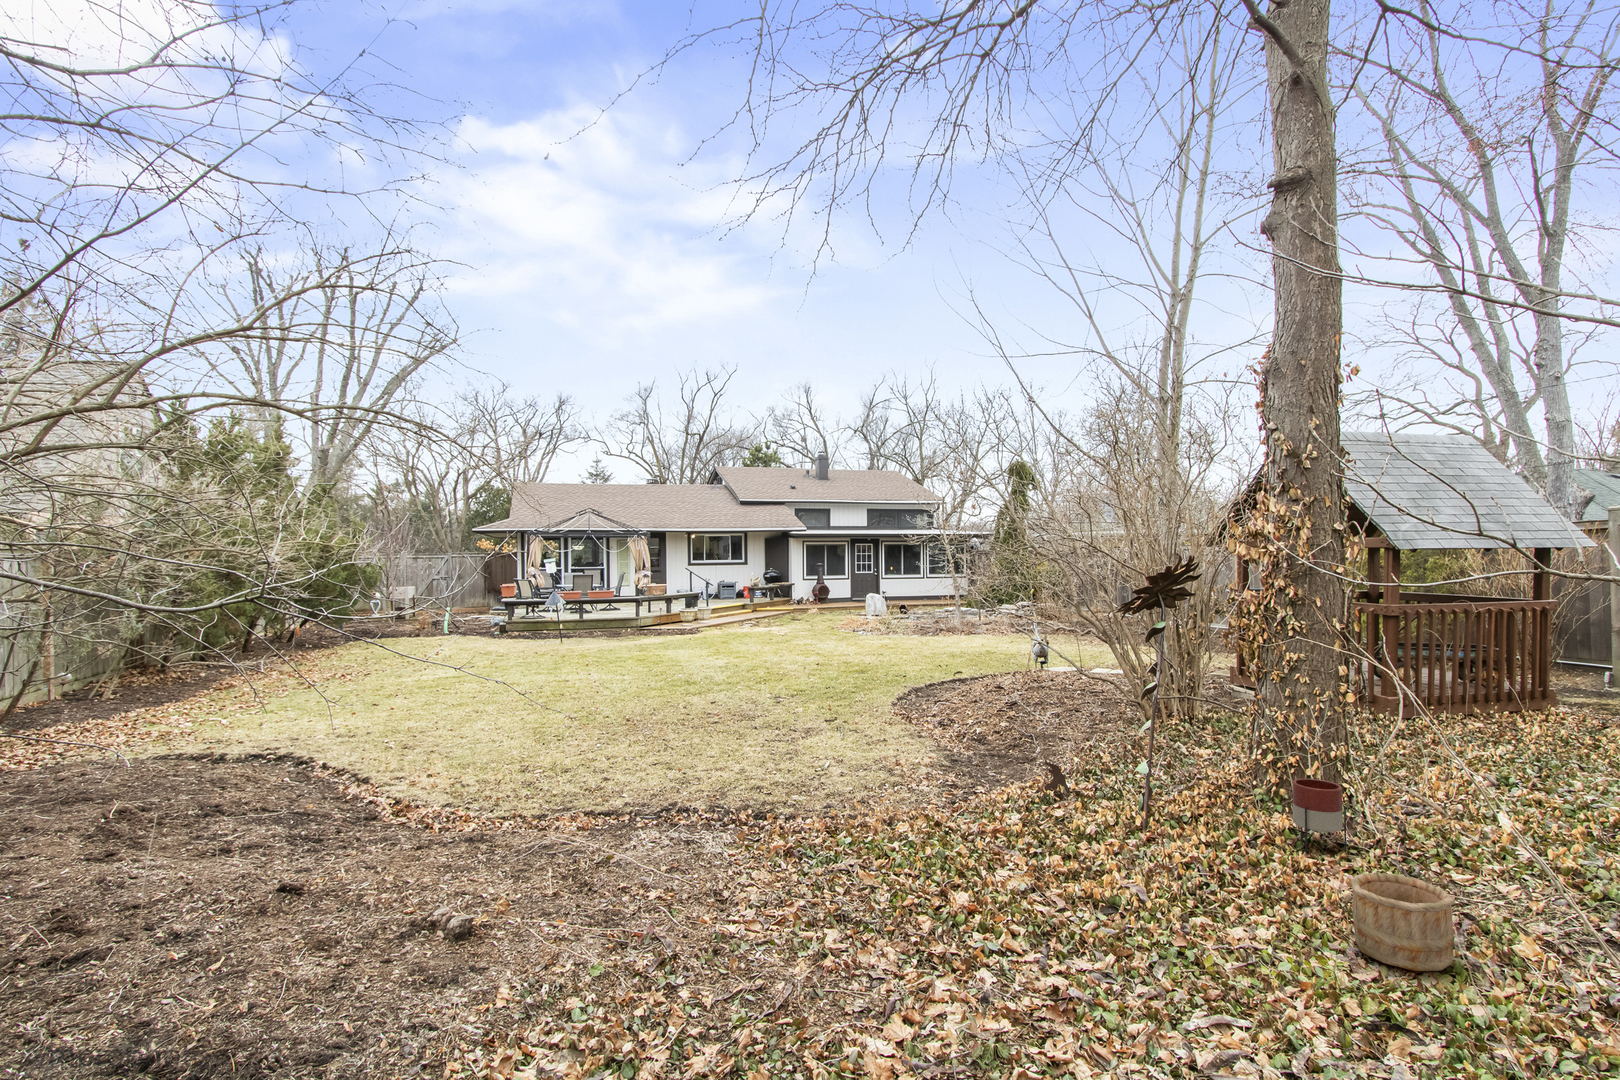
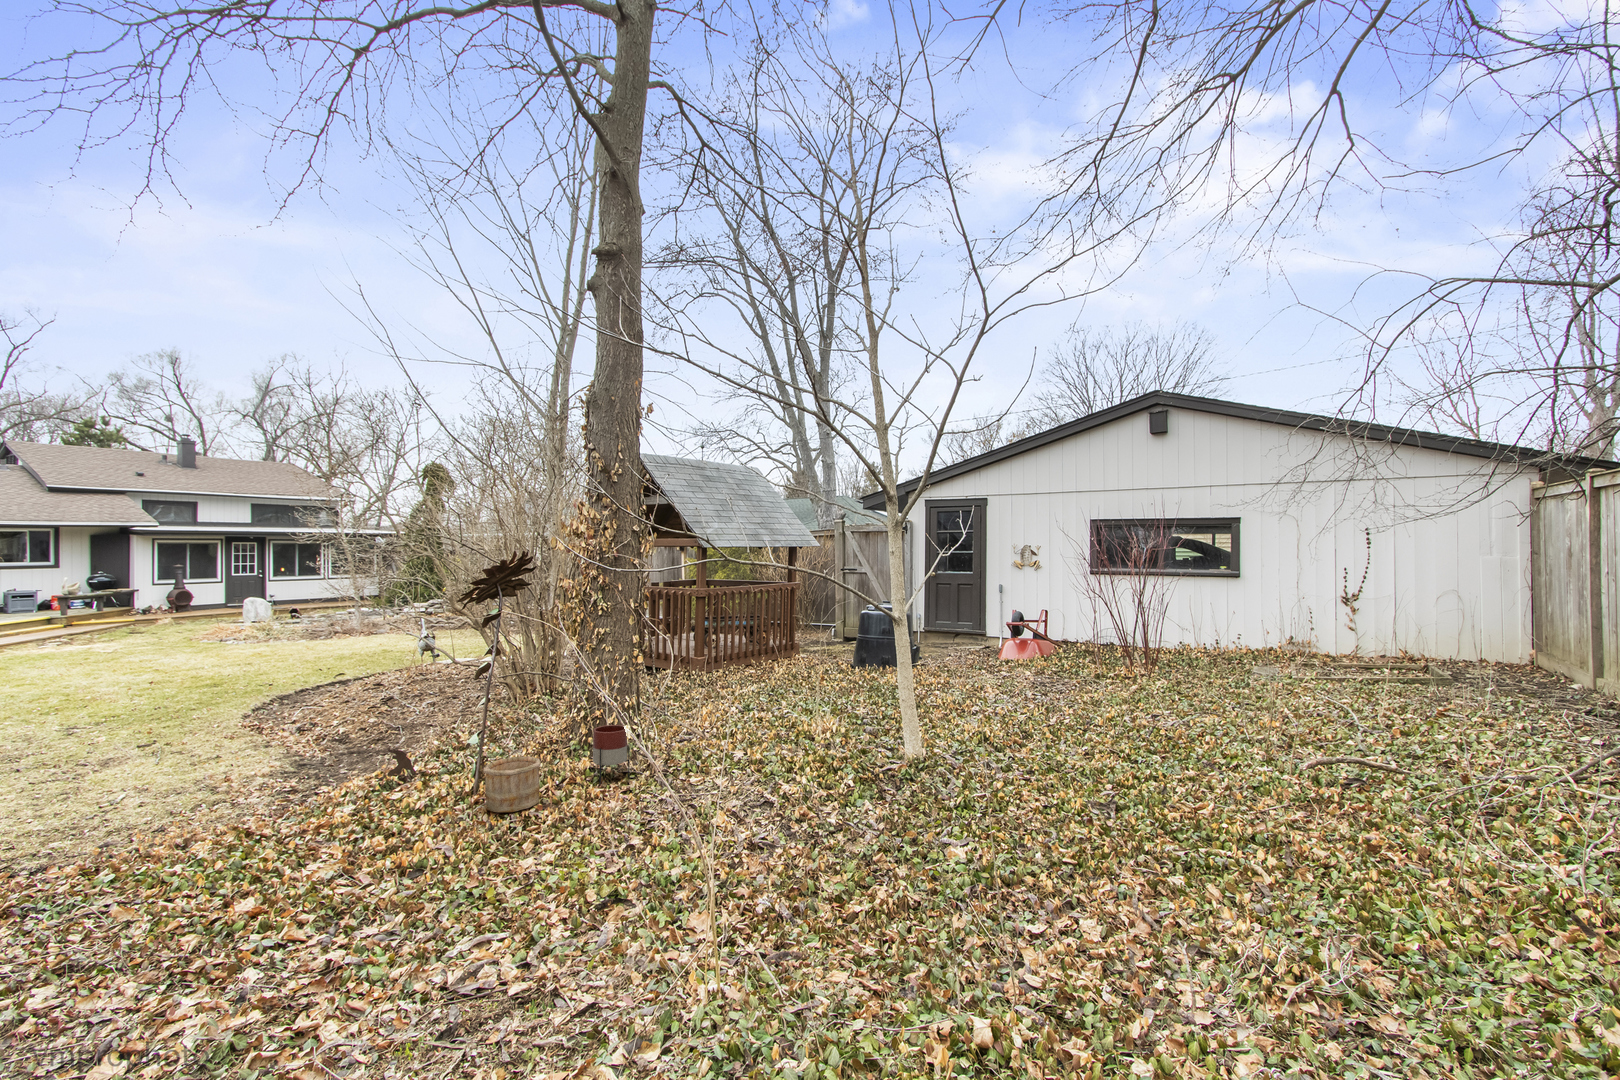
wooden bucket: present [1349,874,1455,971] -> present [483,756,540,812]

